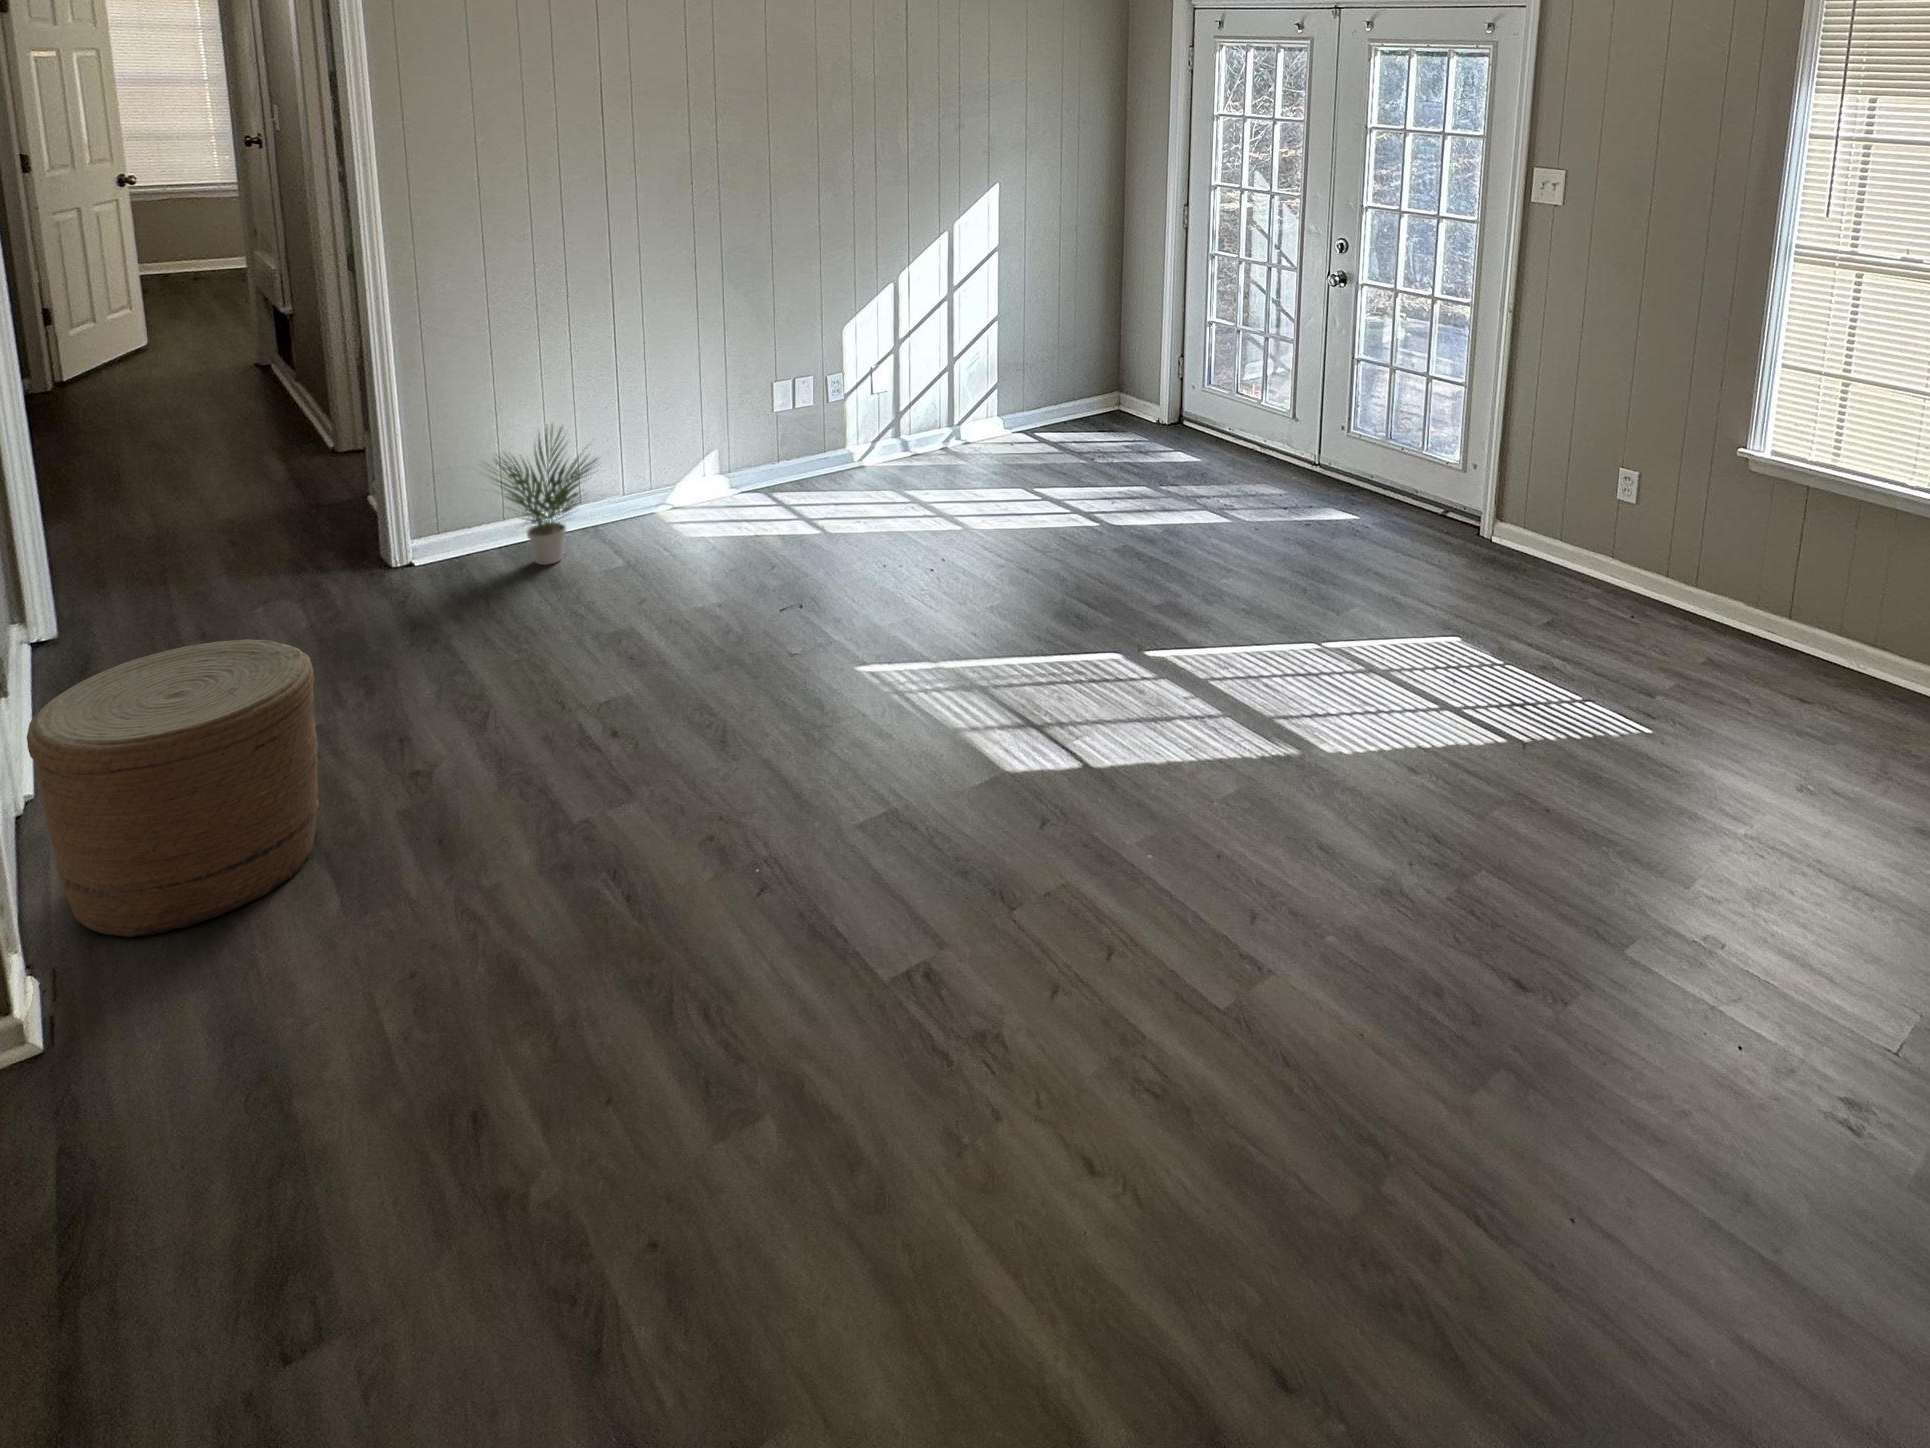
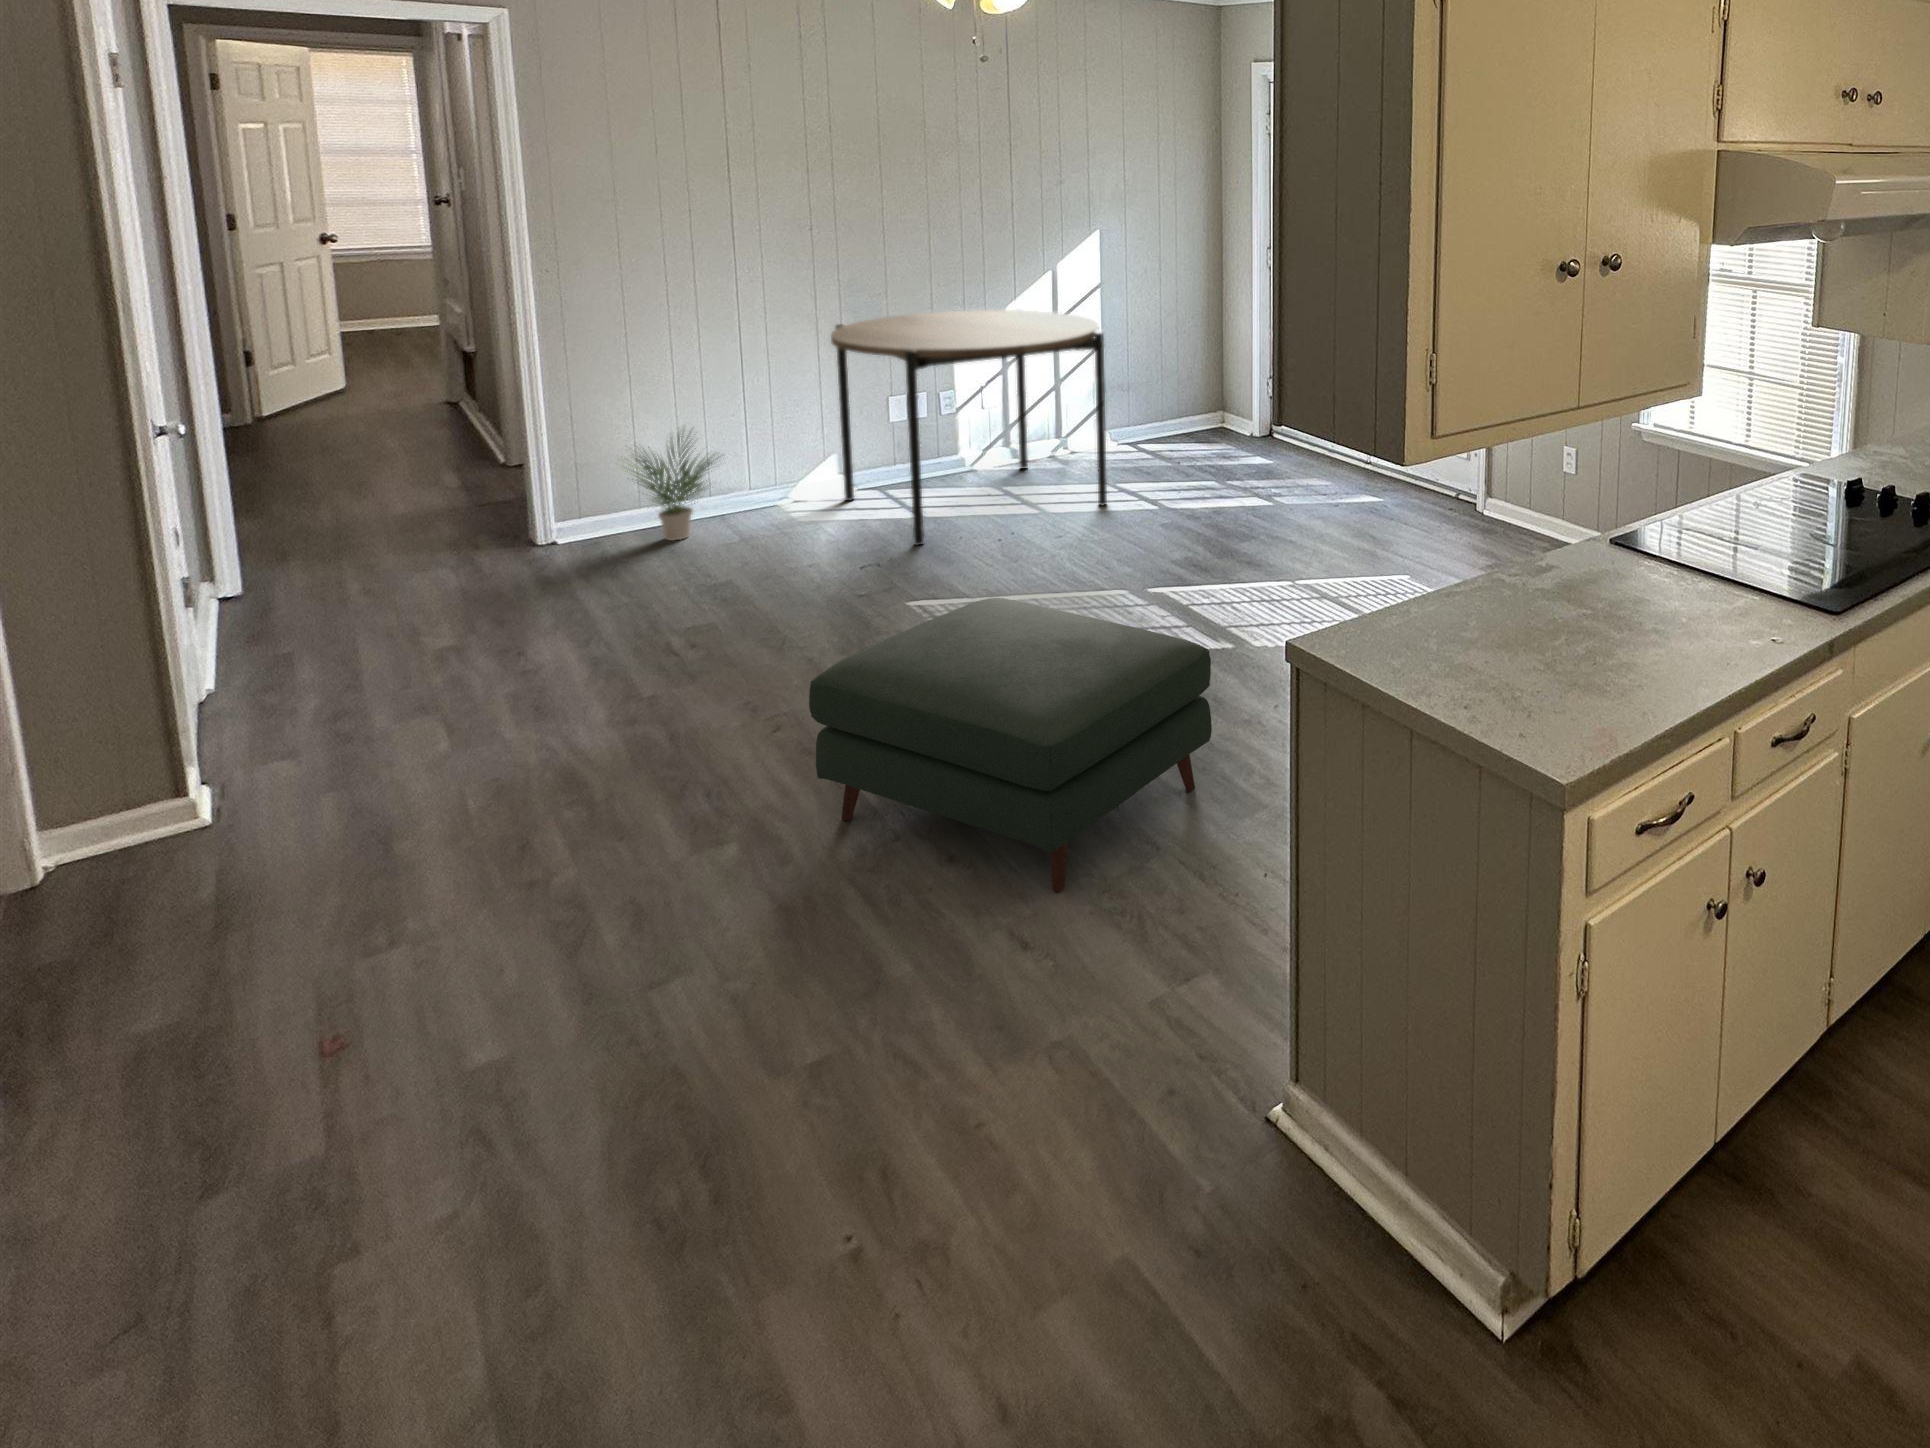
dining table: none [719,277,1038,578] -> present [831,309,1107,545]
woven basket: present [27,639,319,937] -> none [206,559,442,766]
ottoman: none [854,726,1396,1247] -> present [809,598,1212,892]

